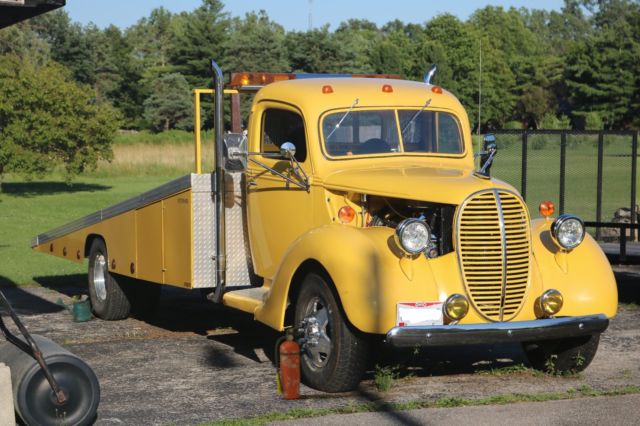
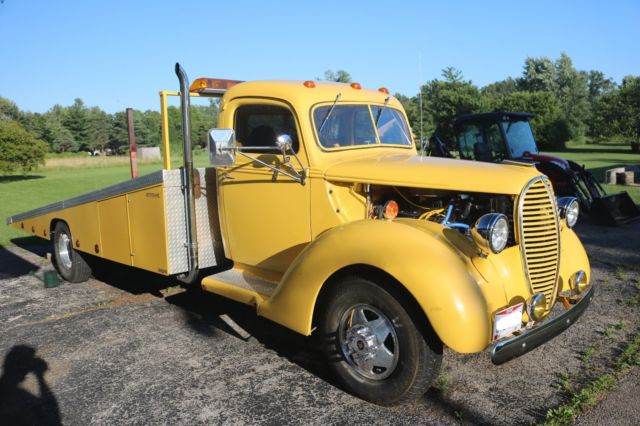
fire extinguisher: present [275,326,305,399] -> none [311,327,339,408]

